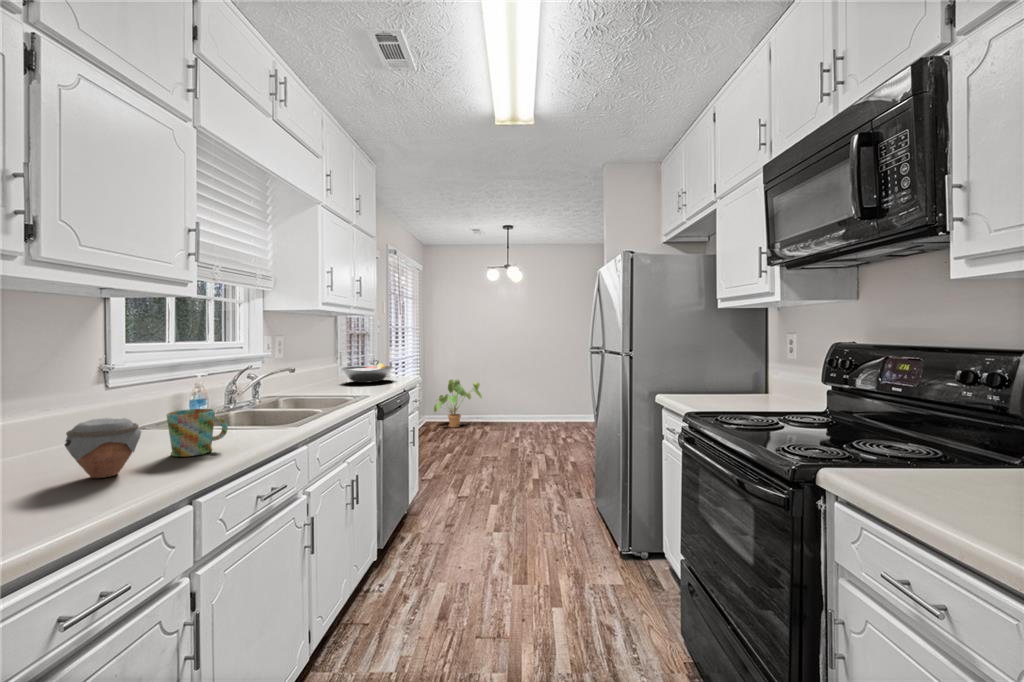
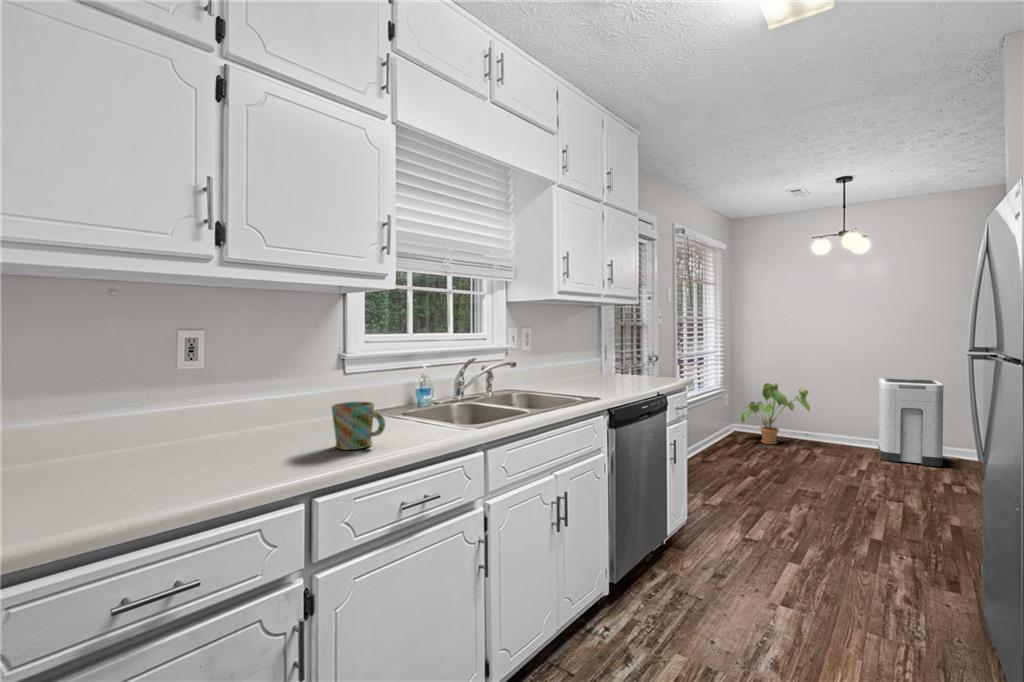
fruit bowl: present [342,363,393,383] -> none [593,360,652,382]
trash can: none [523,371,558,429] -> present [878,378,944,467]
jar: present [64,418,142,478] -> none [231,405,298,461]

